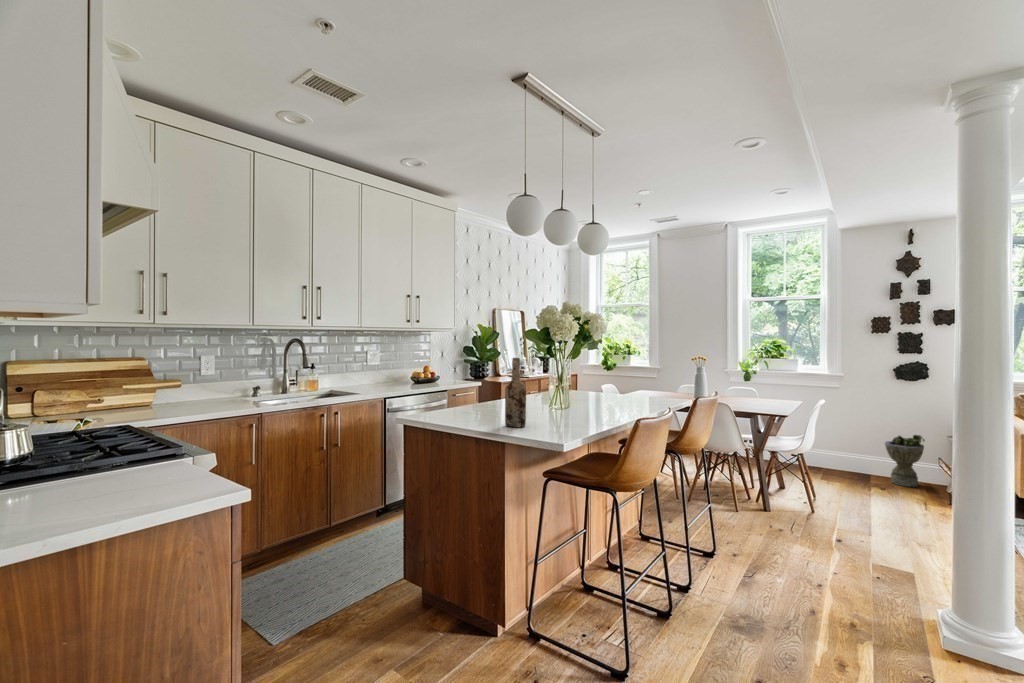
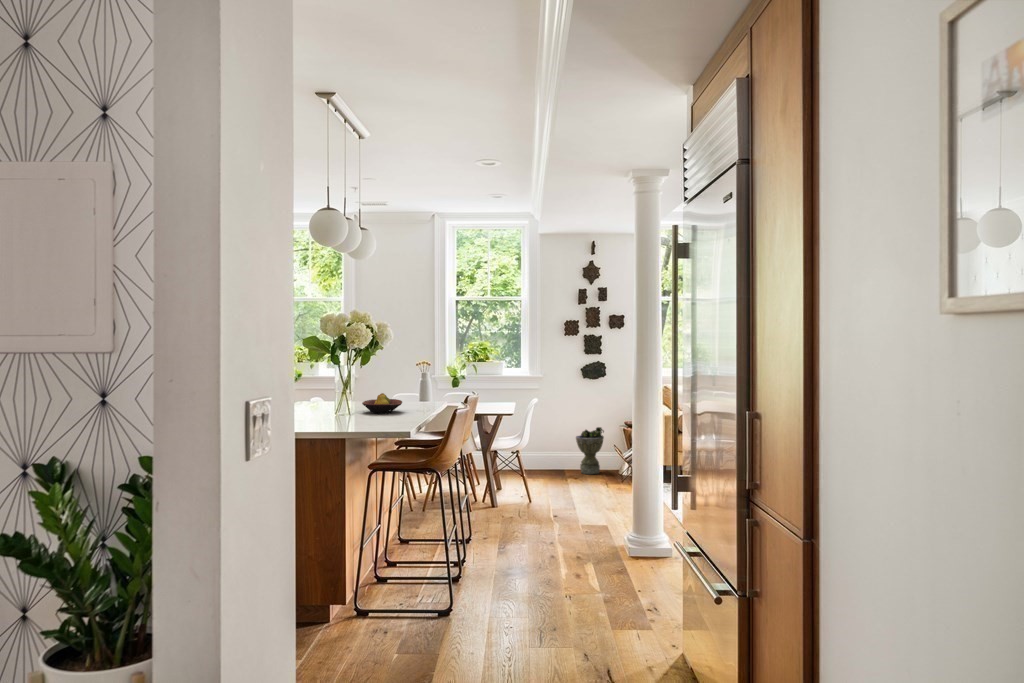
wine bottle: present [505,358,526,427] -> none [333,363,352,426]
fruit bowl: none [582,389,629,412] -> present [362,393,402,414]

